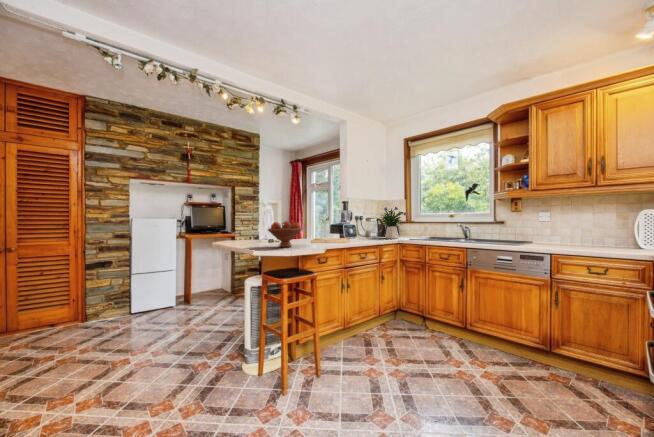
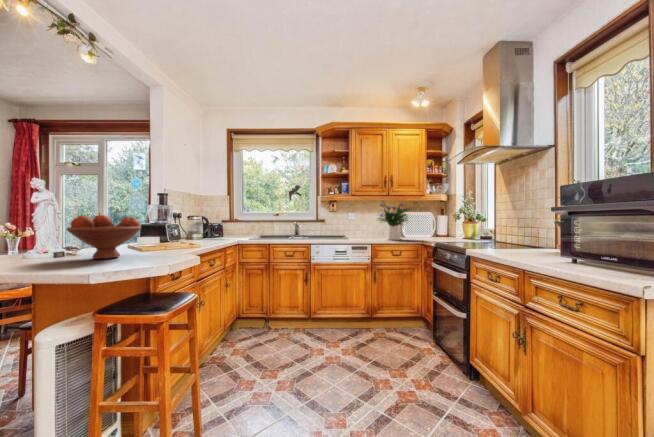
flower arrangement: present [380,207,406,238] -> present [379,201,412,240]

